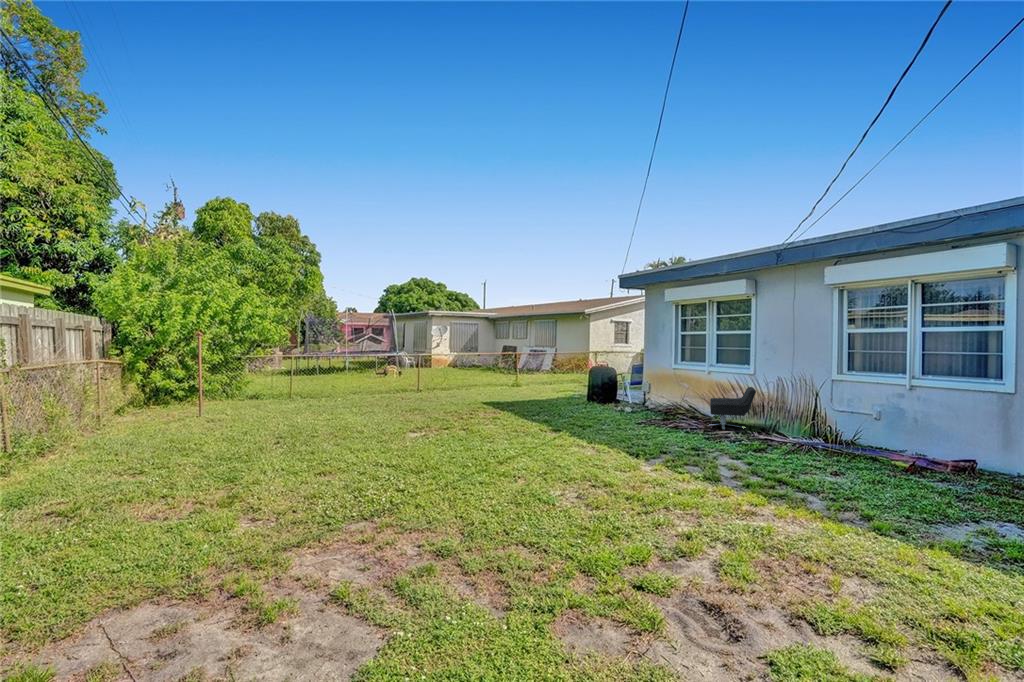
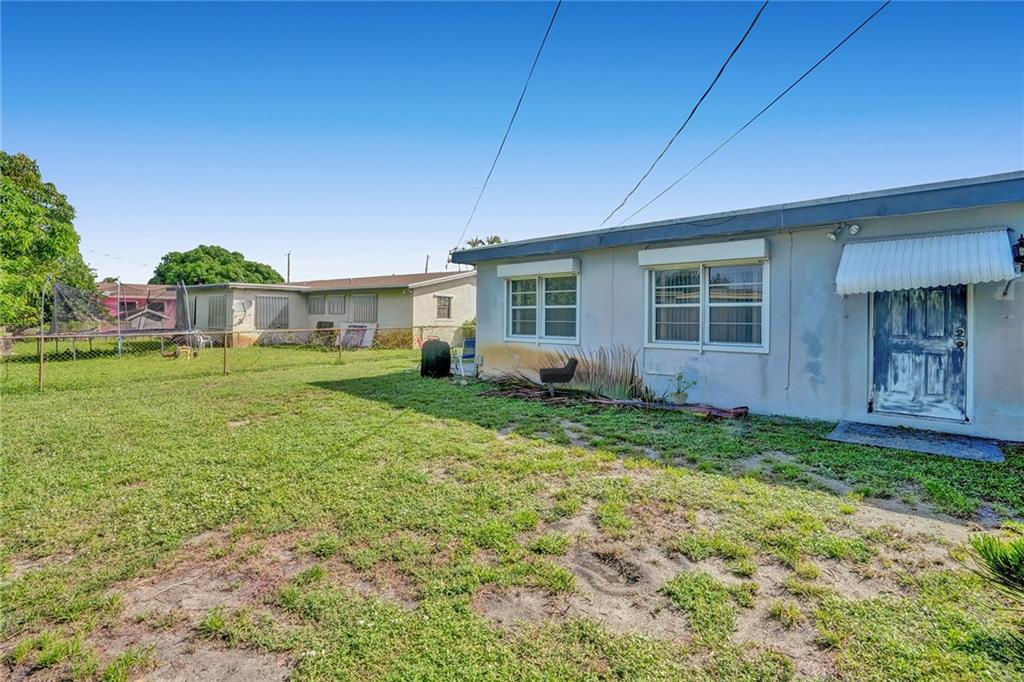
potted plant: none [875,402,930,451] -> present [668,373,697,405]

